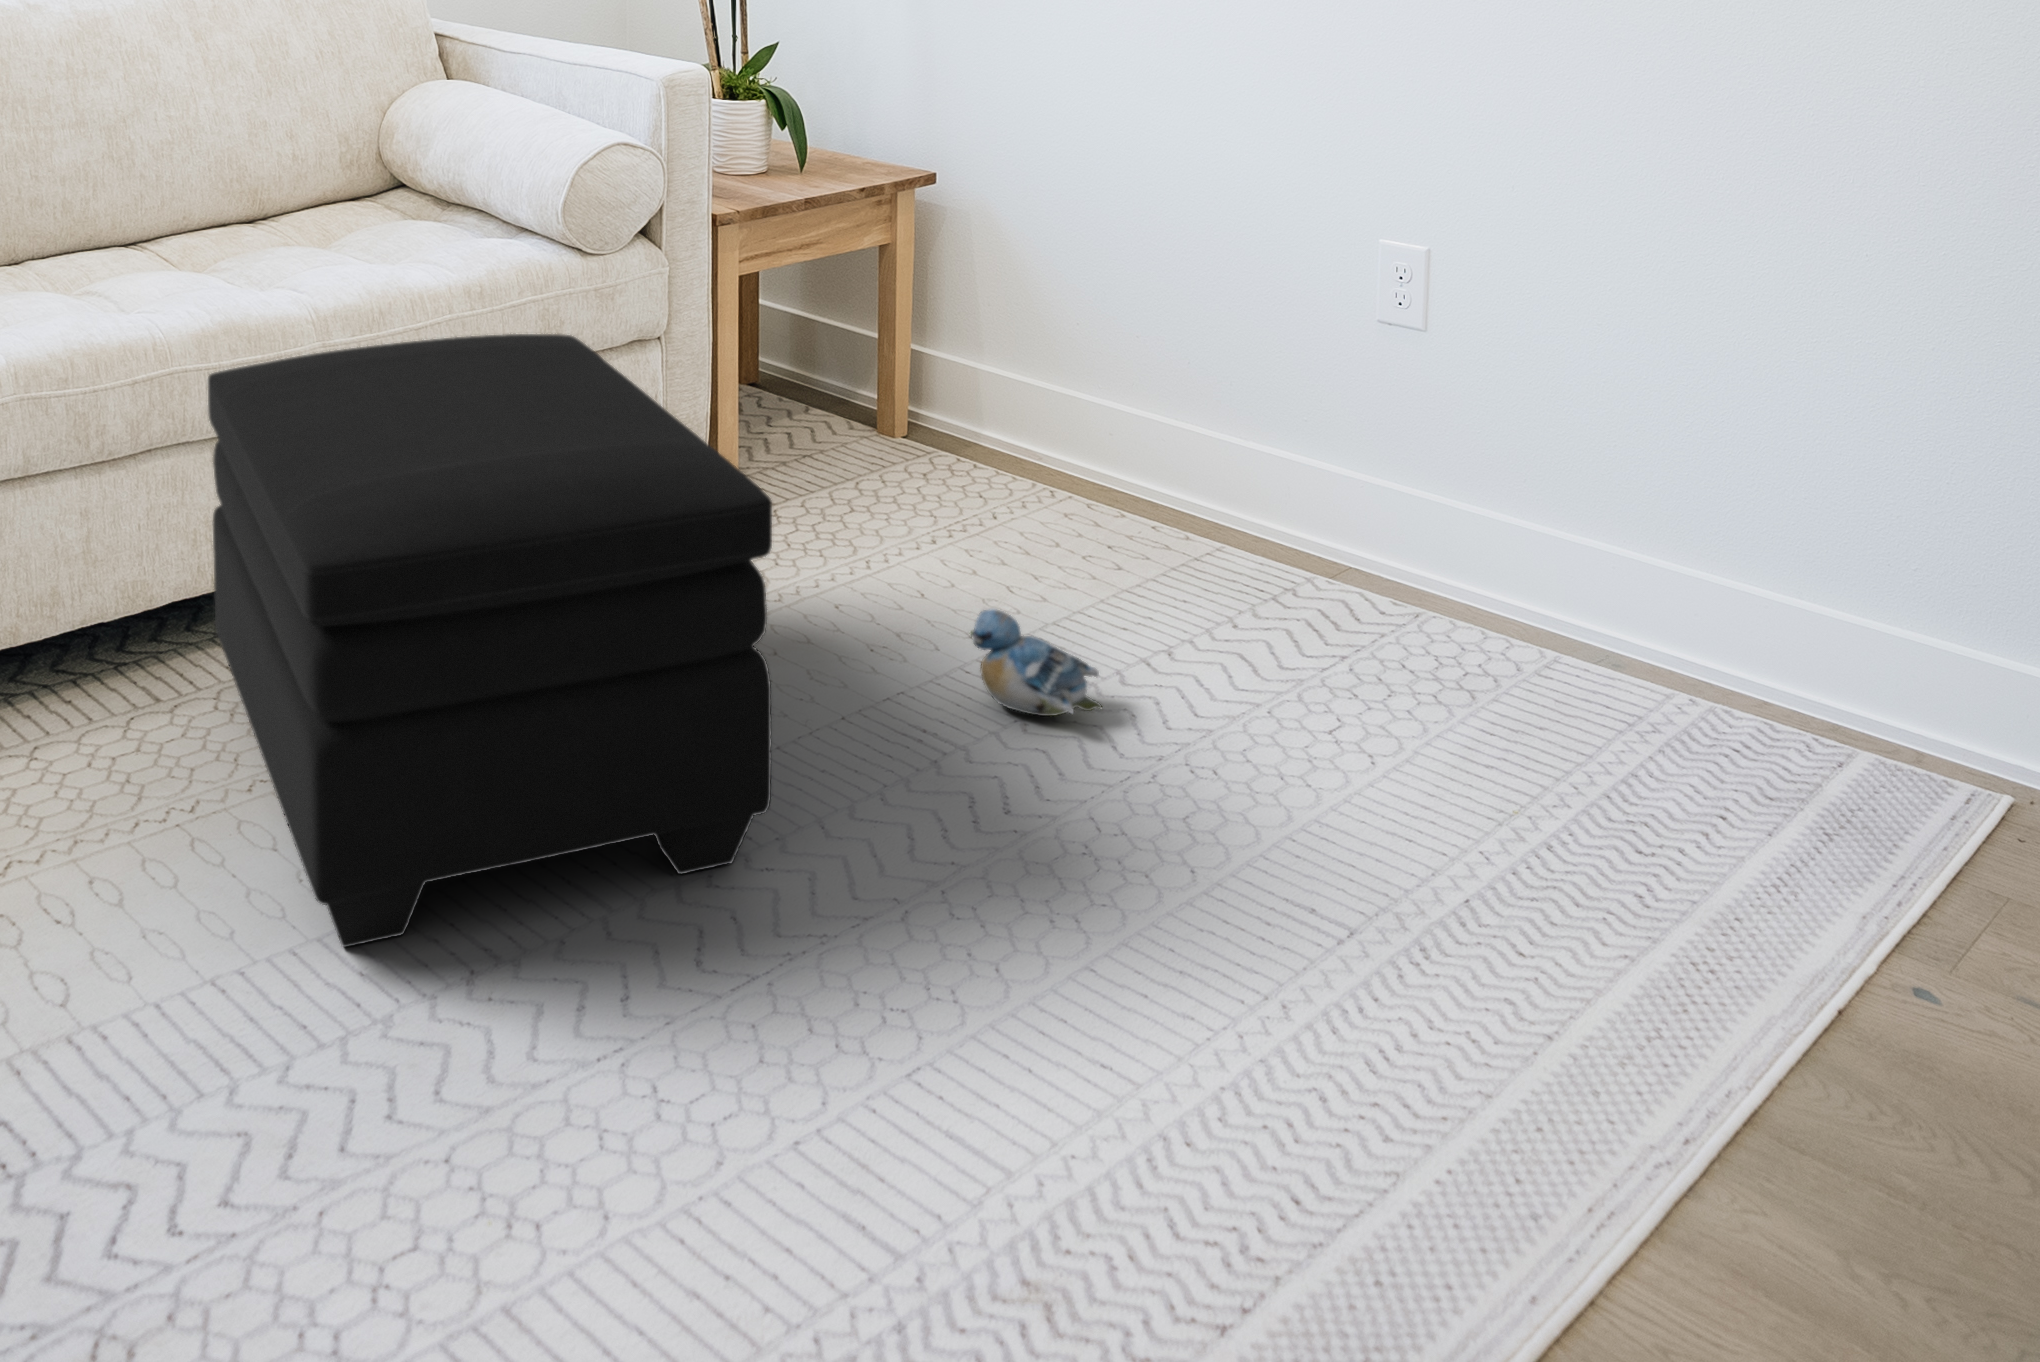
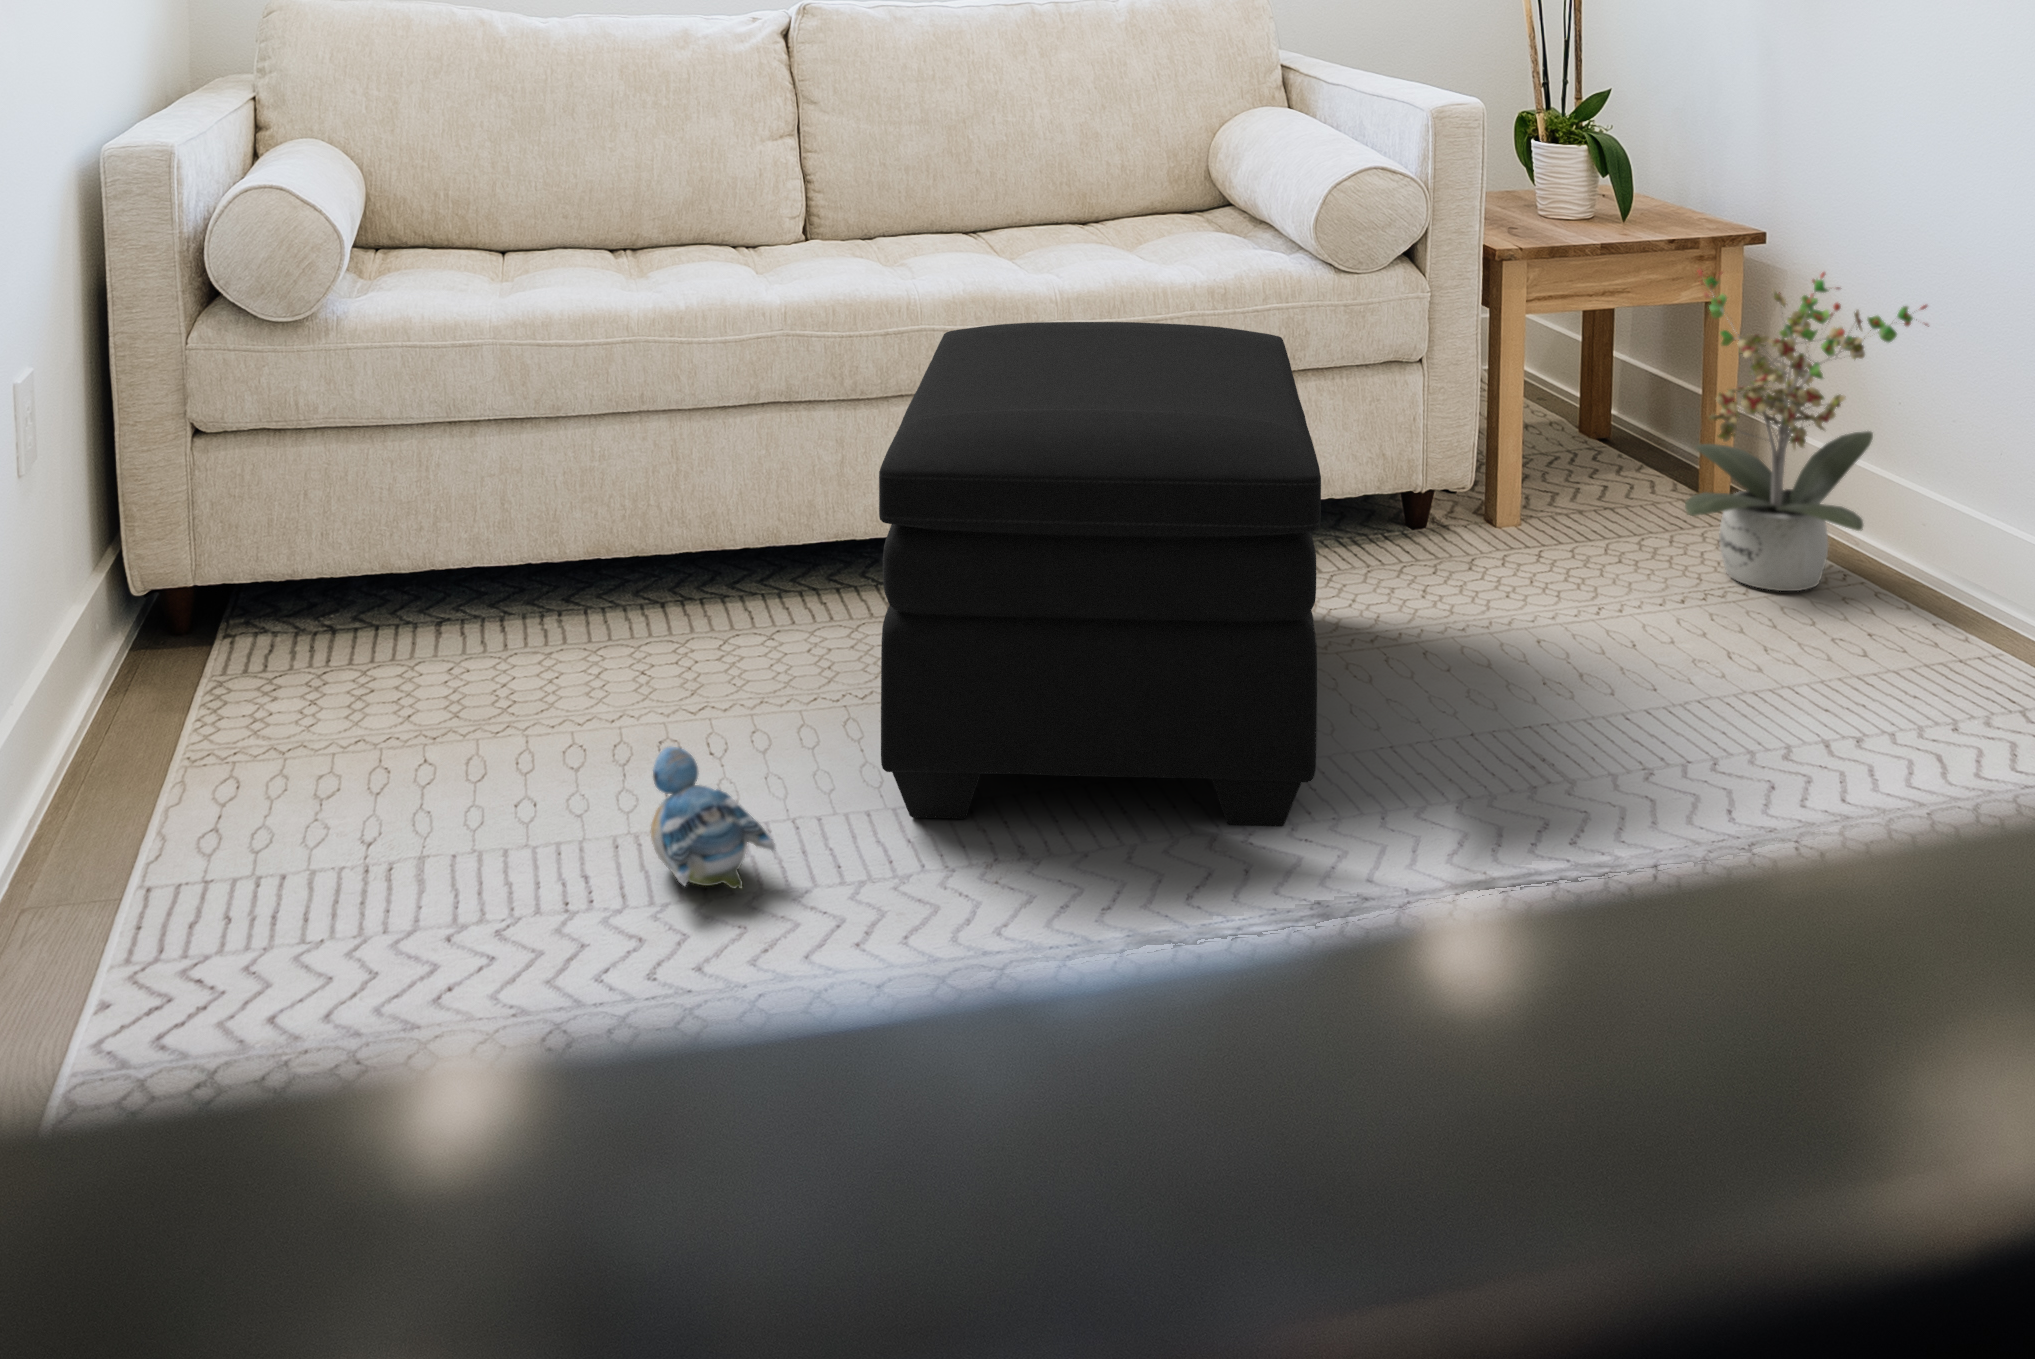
potted plant: none [896,208,1114,516] -> present [1685,269,1929,591]
plush toy: present [970,609,1102,716] -> present [651,747,775,888]

